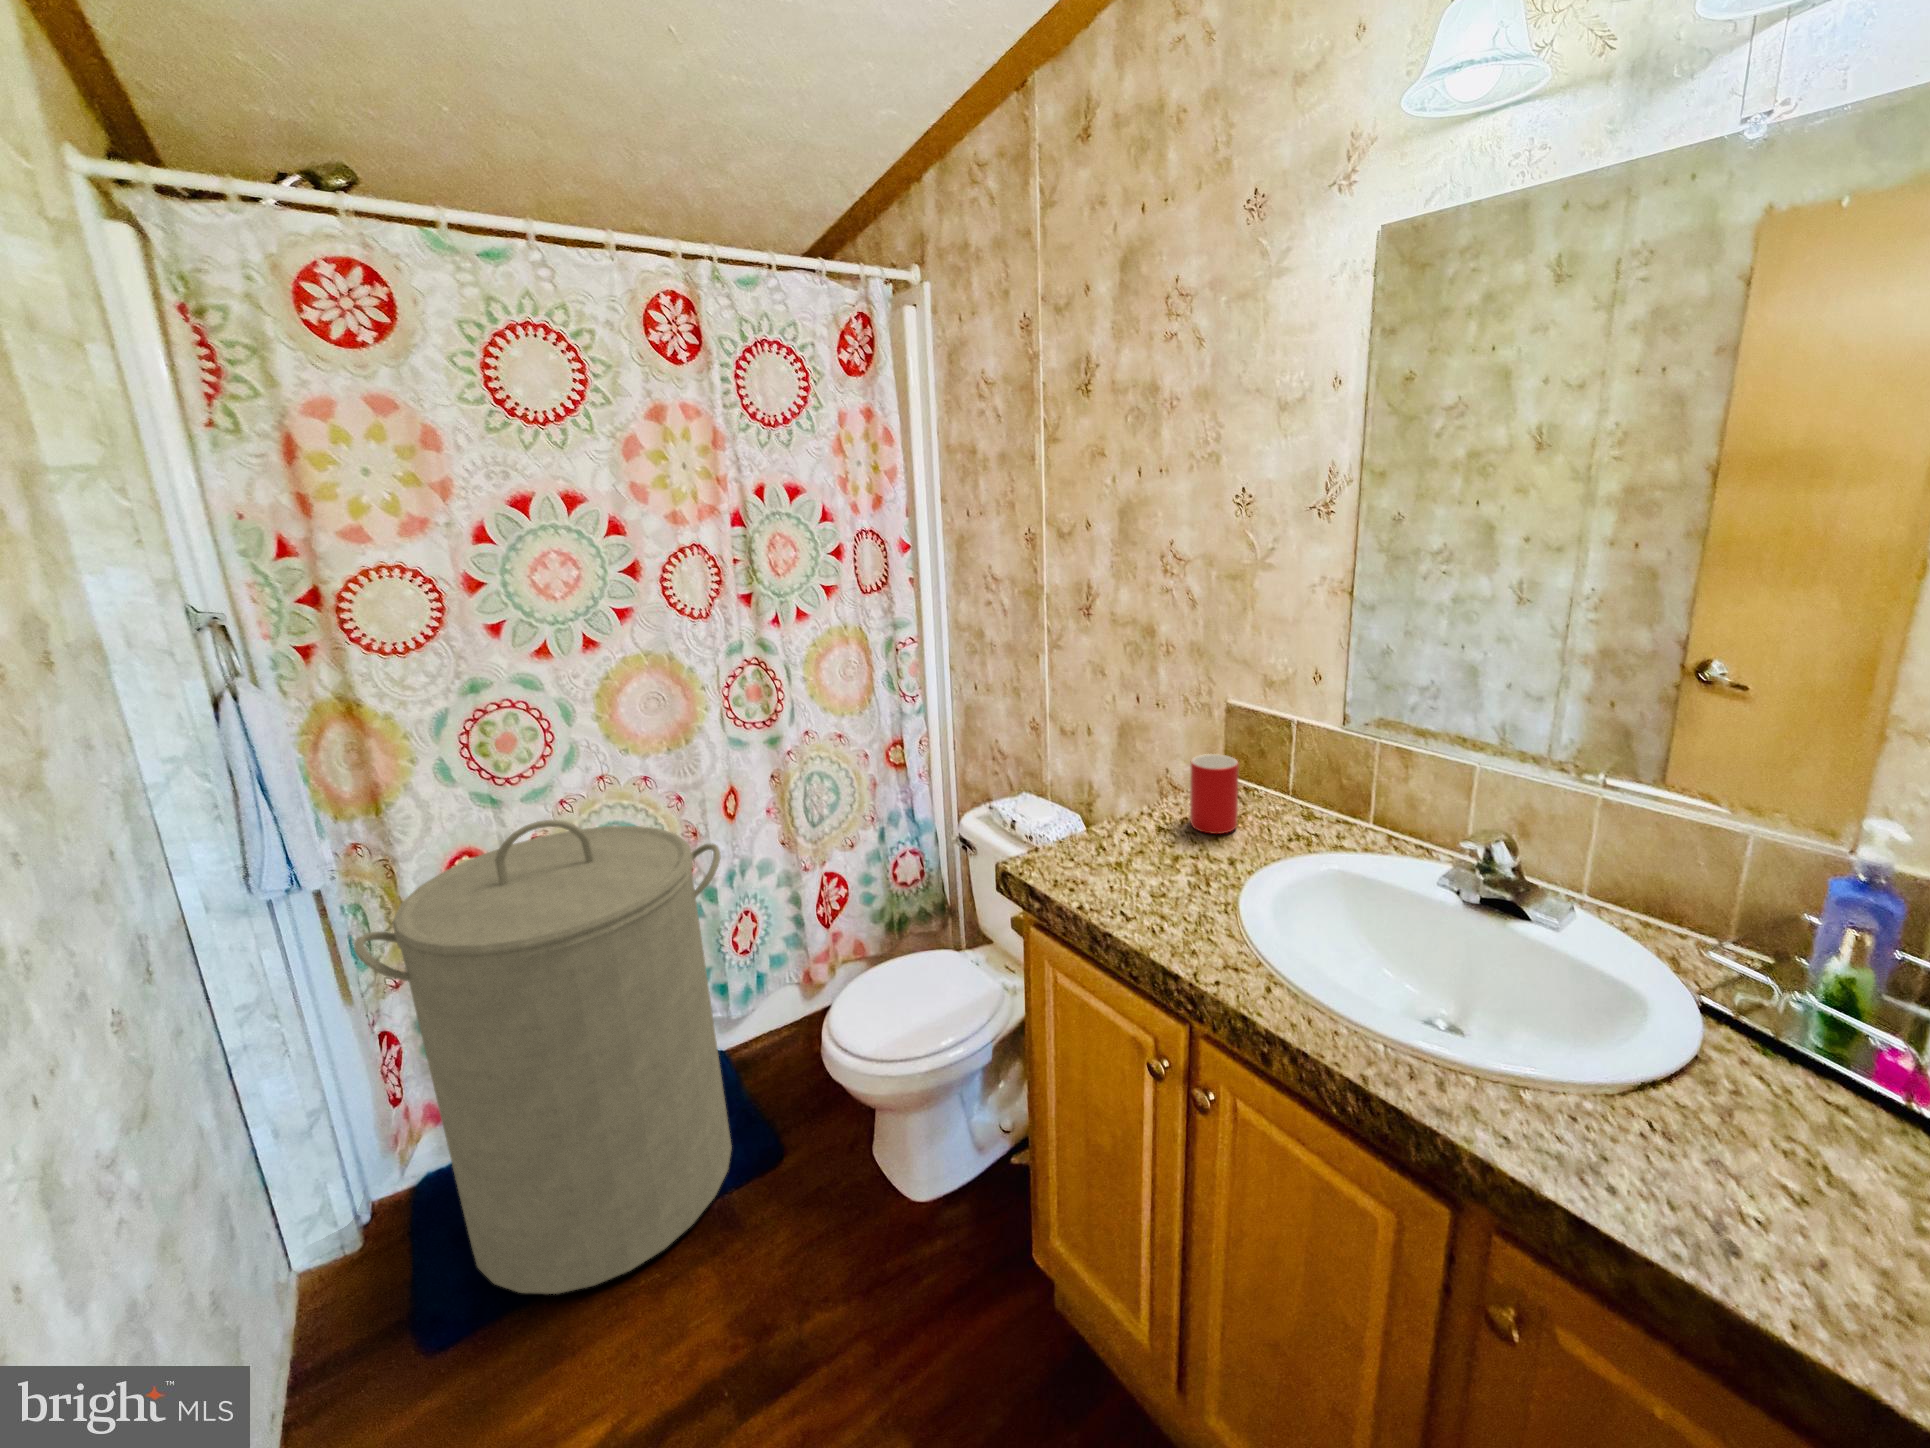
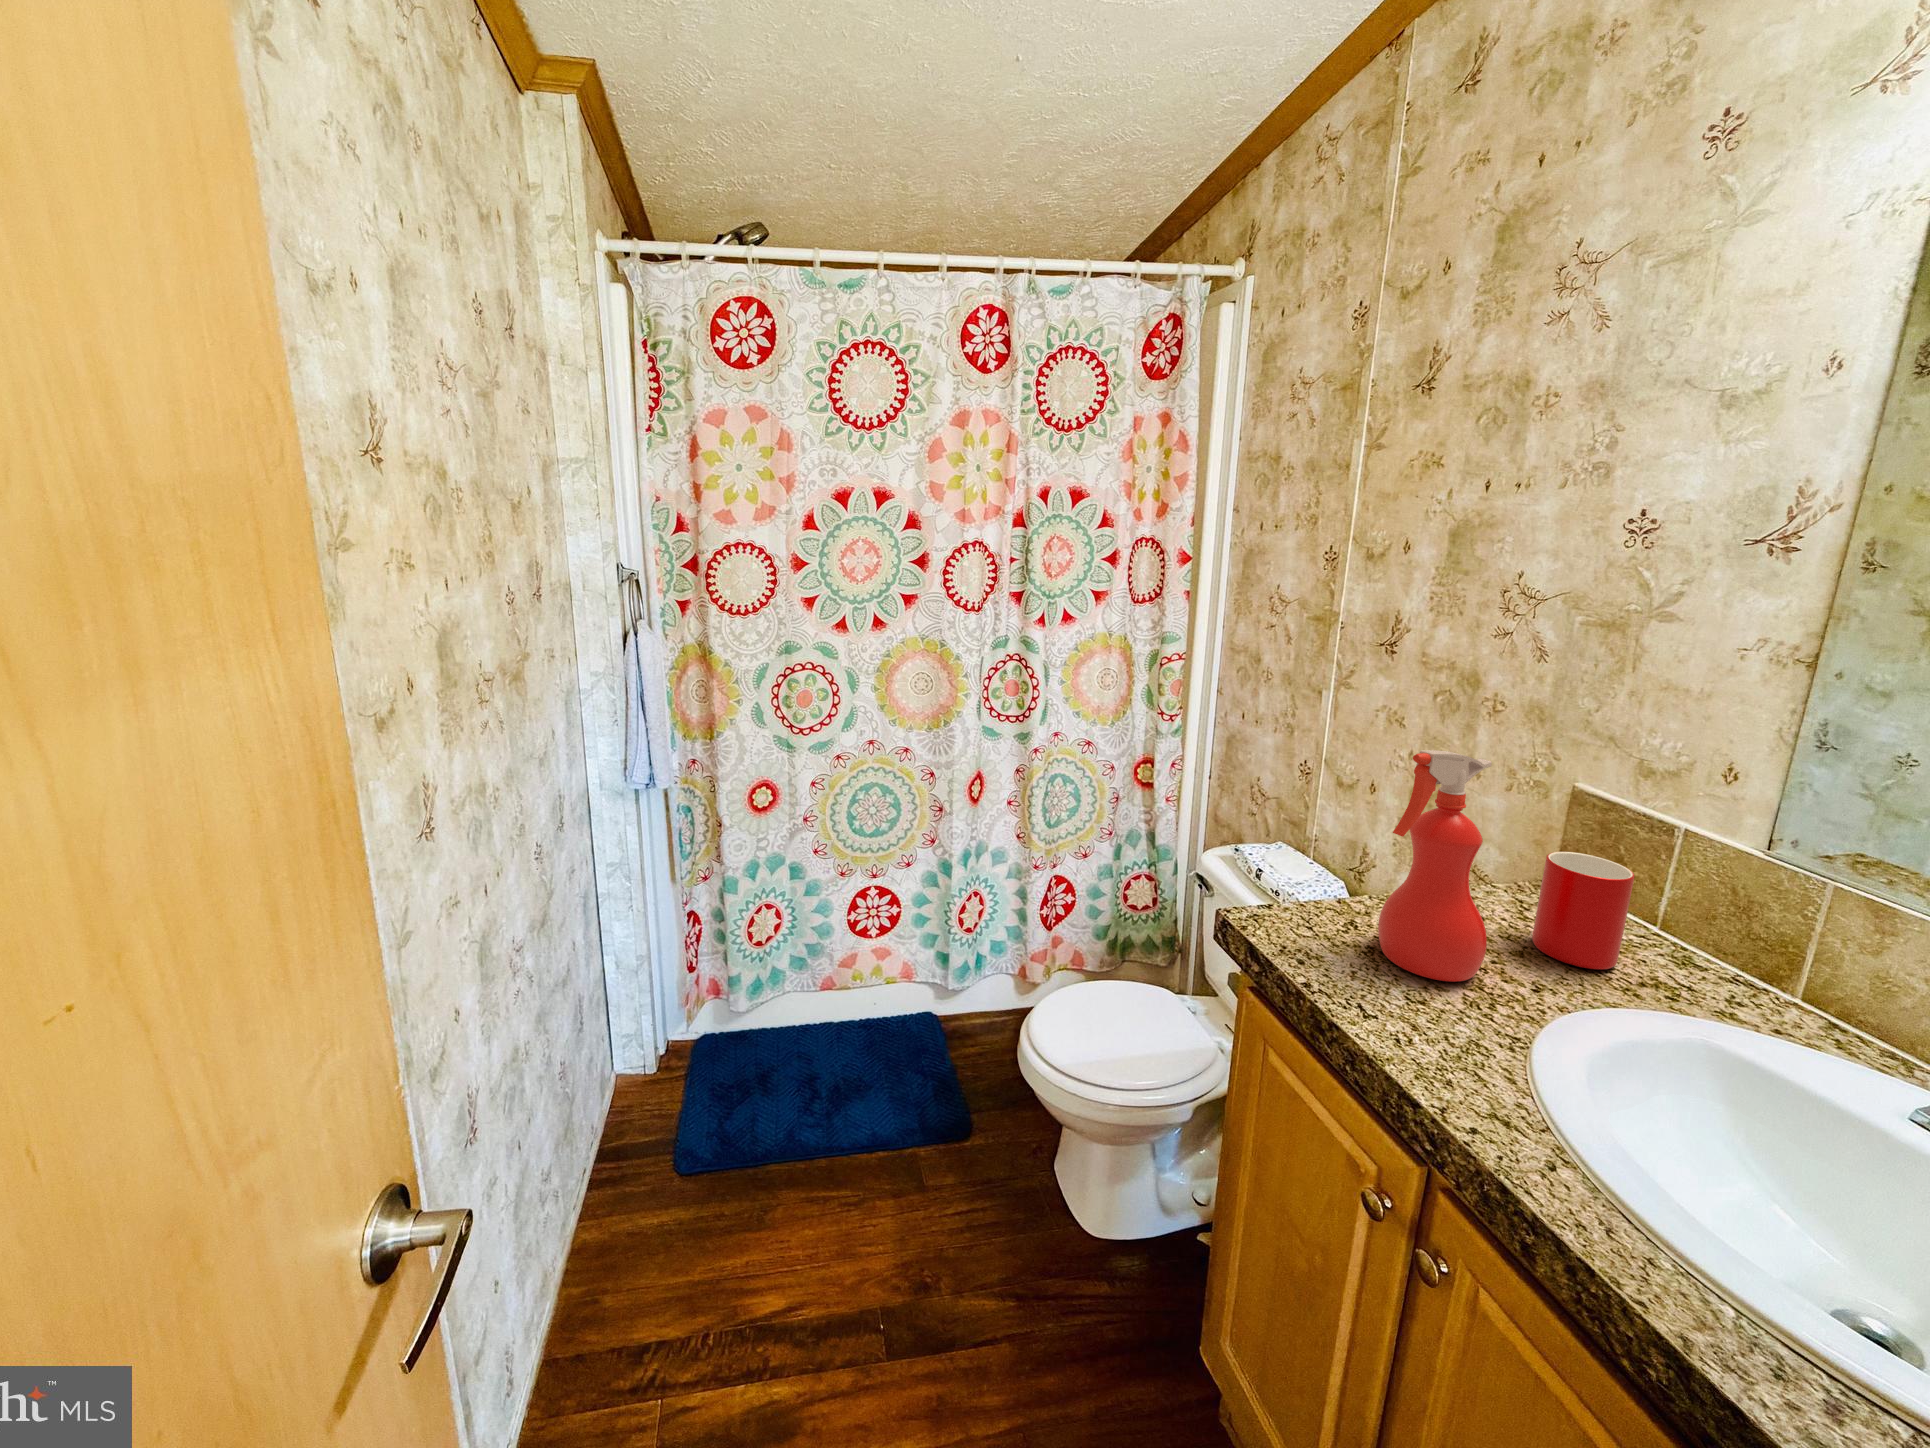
spray bottle: none [1095,697,1163,868] -> present [1378,750,1492,982]
laundry hamper: present [354,820,732,1294] -> none [675,769,955,1188]

